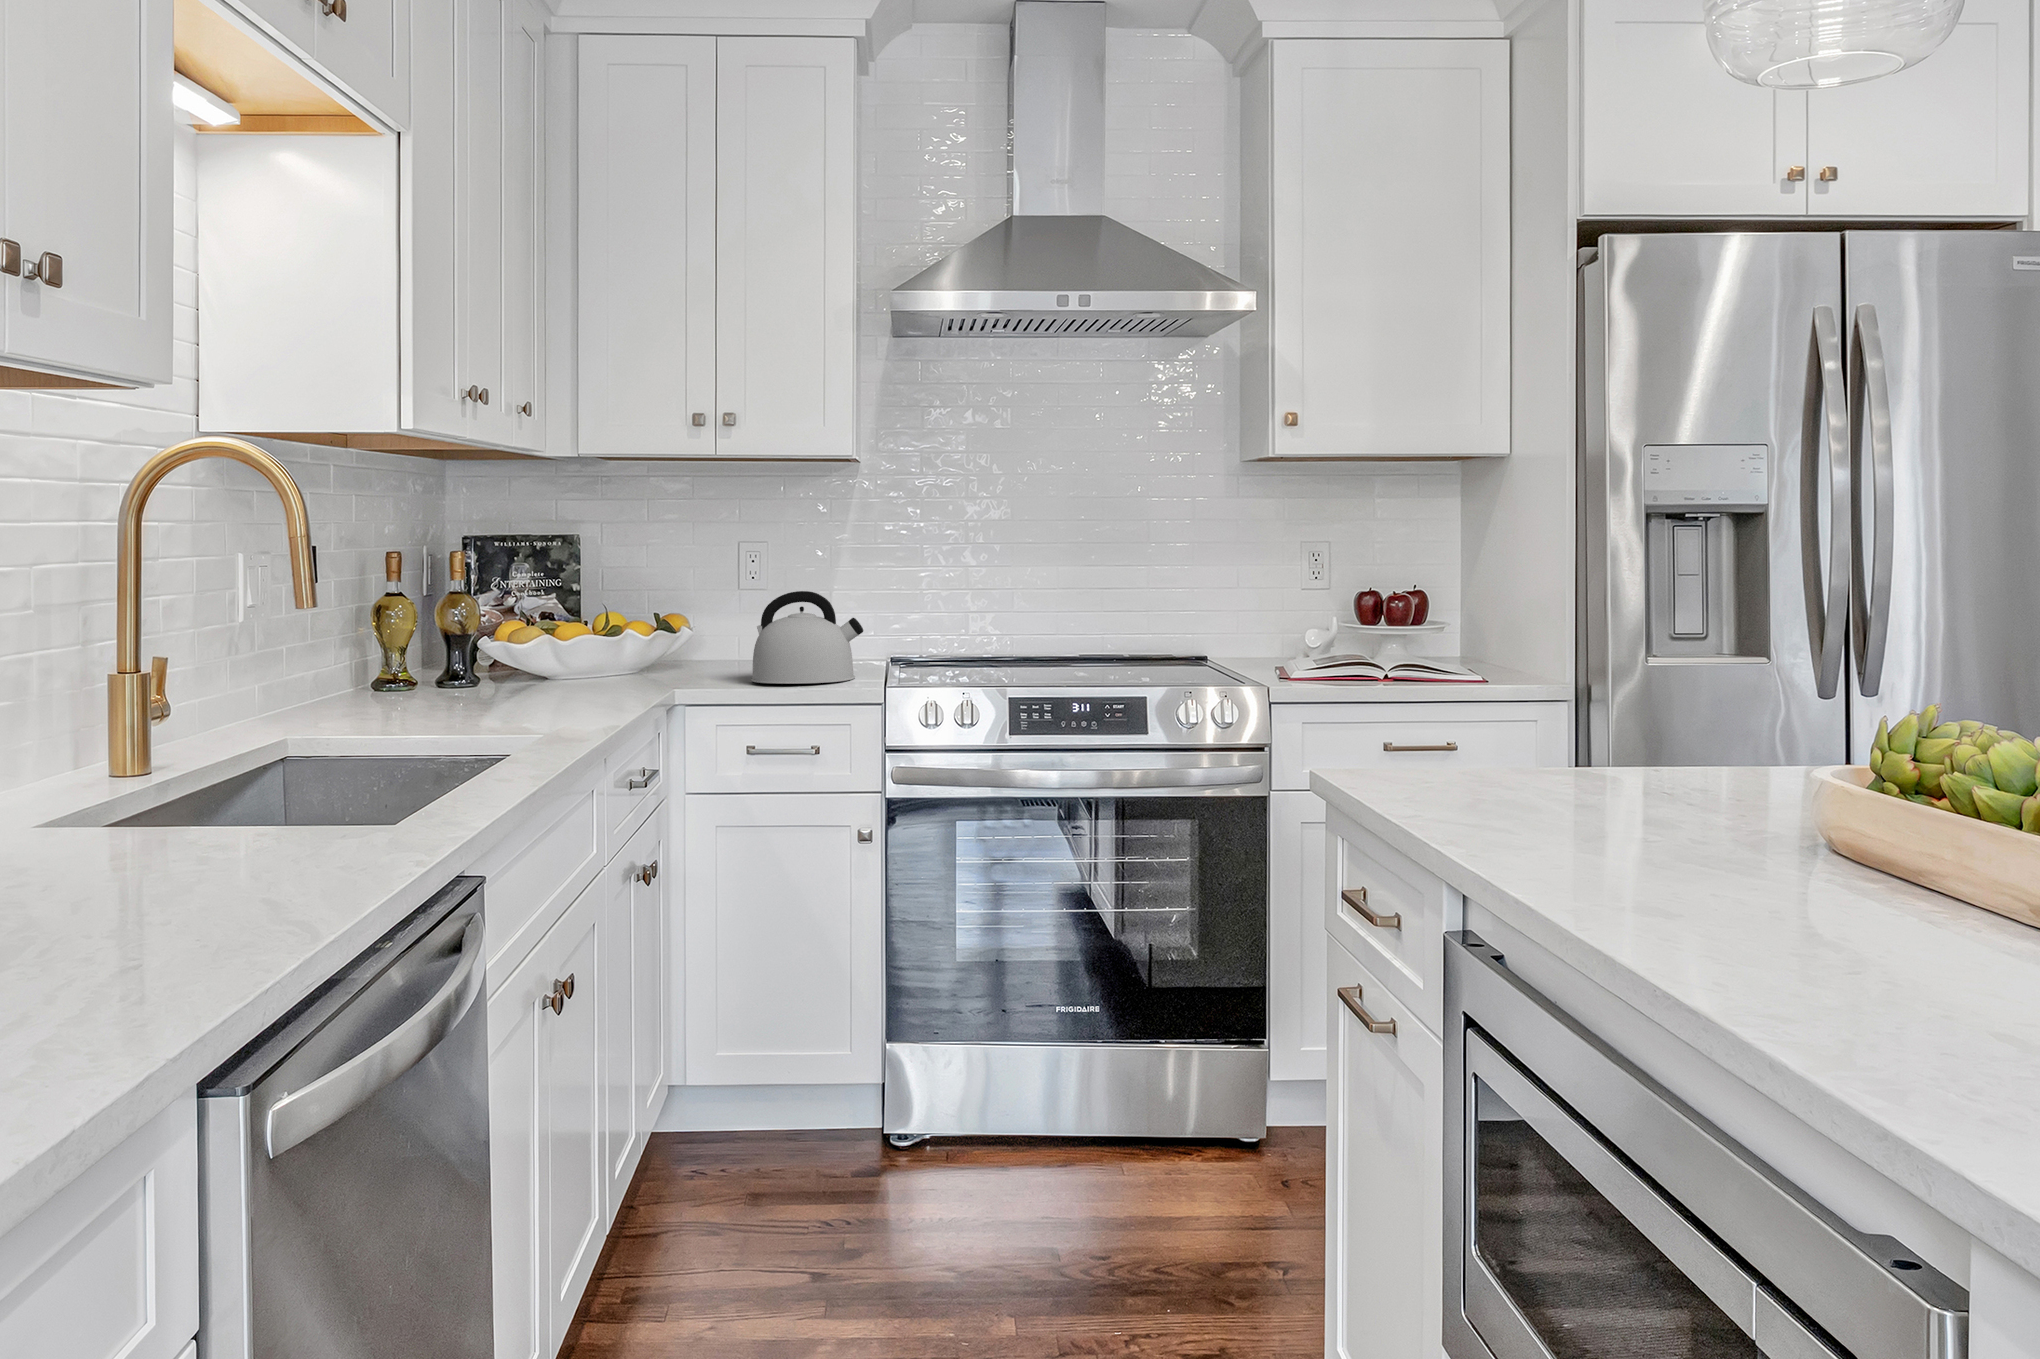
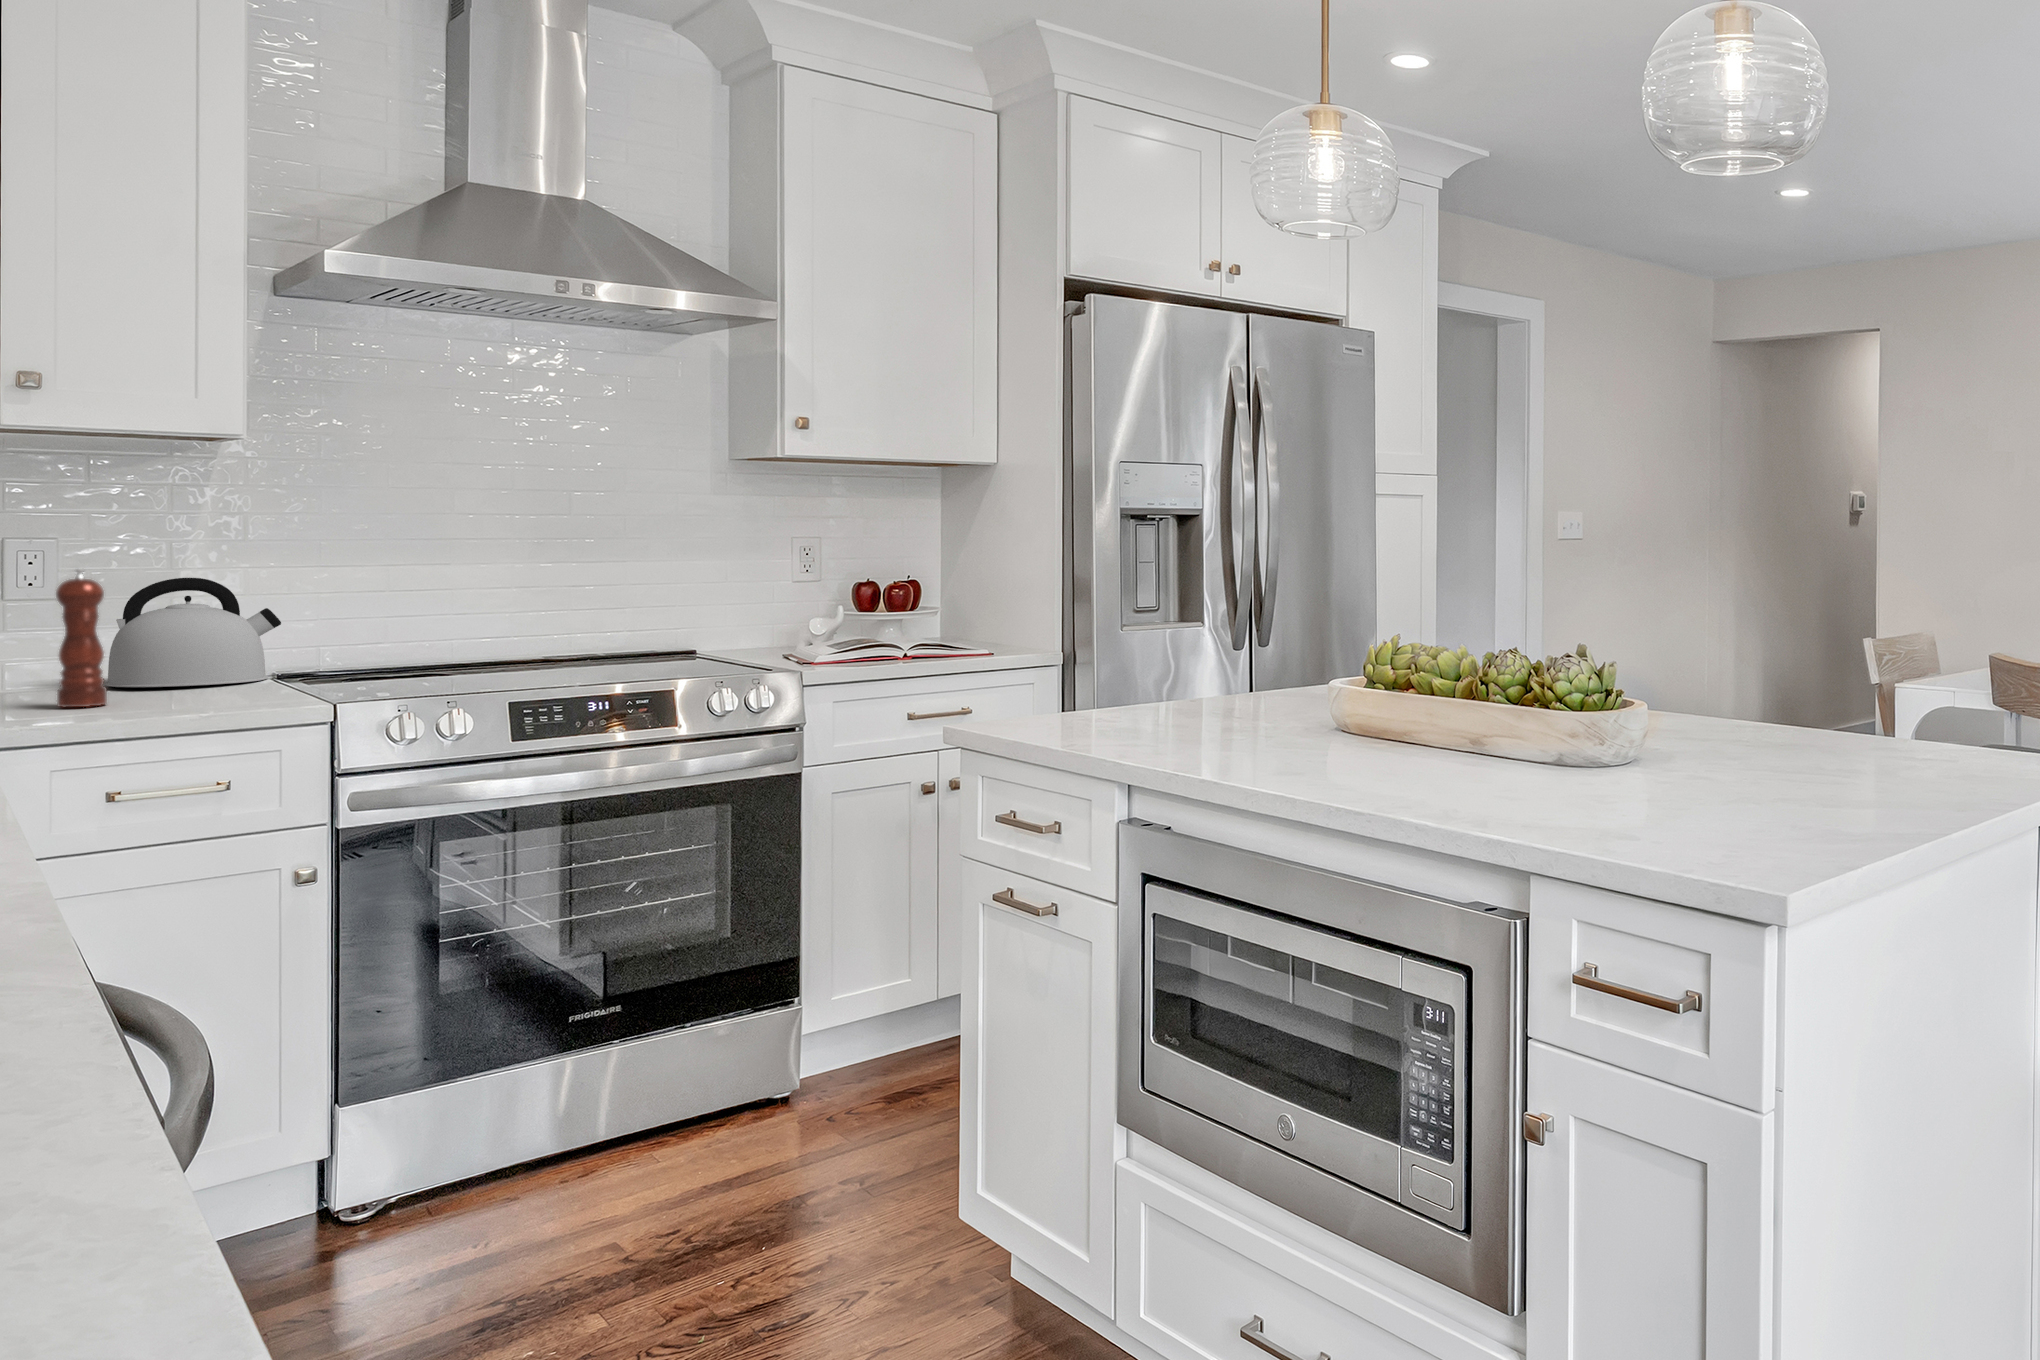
pepper mill: none [702,586,734,700] -> present [56,569,107,707]

